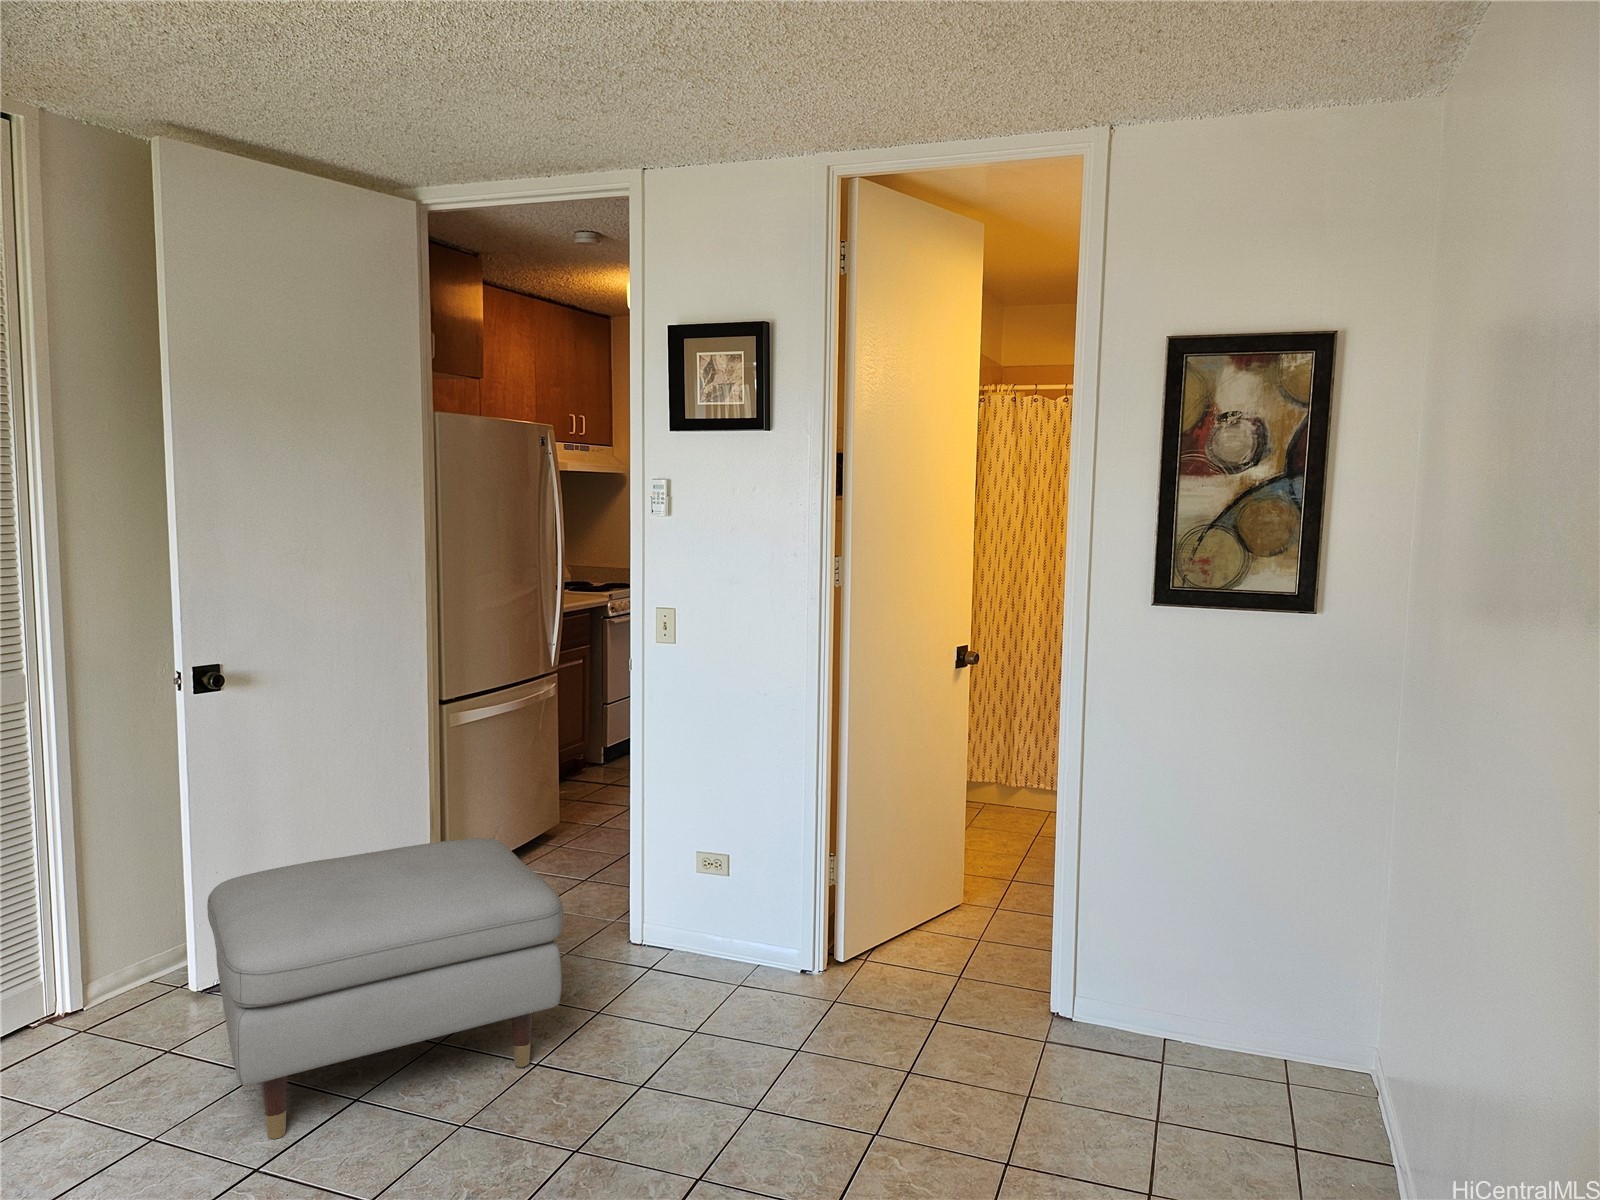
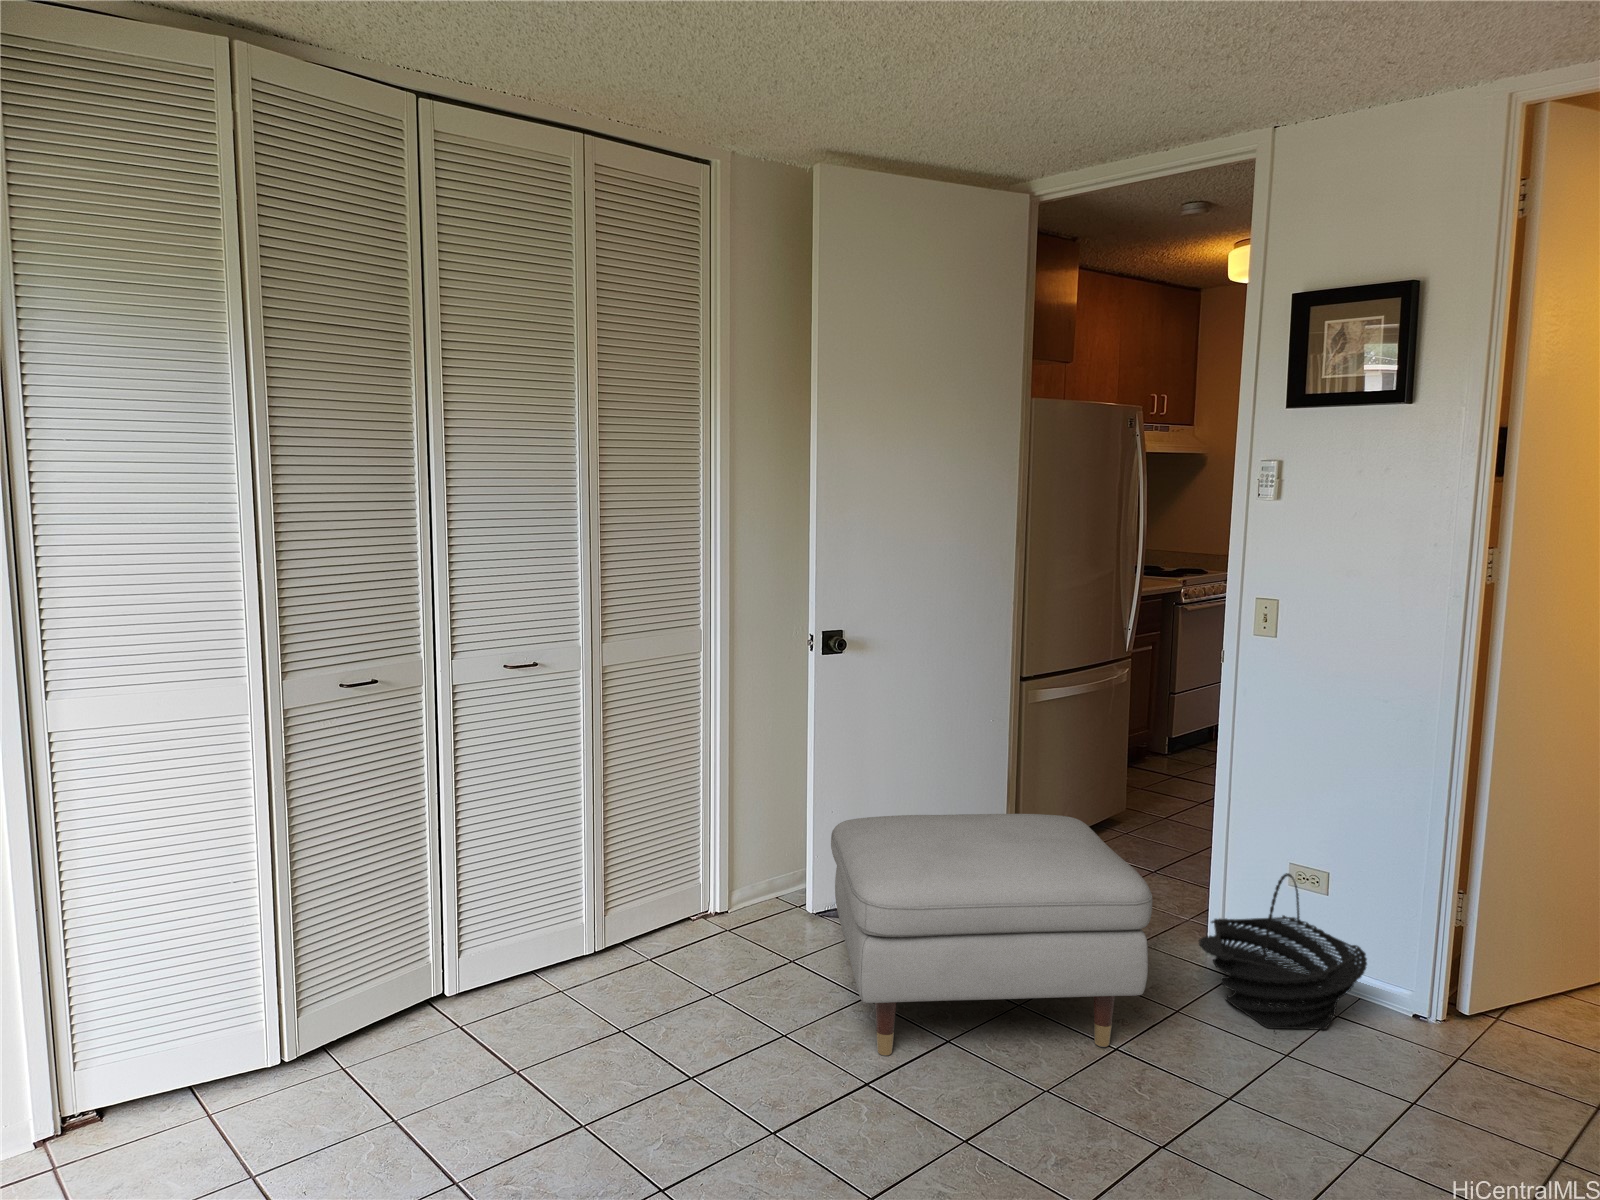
basket: none [615,861,761,1010] -> present [1199,873,1367,1030]

